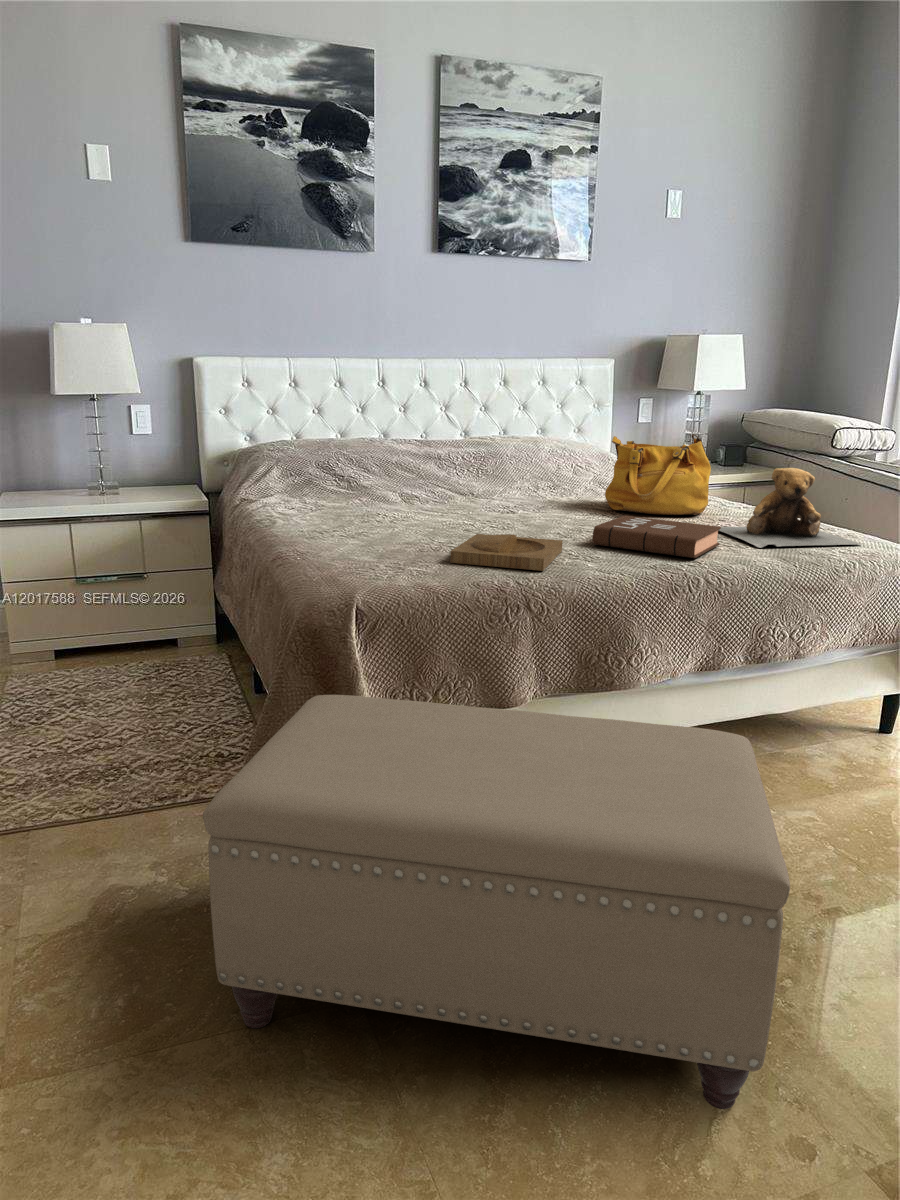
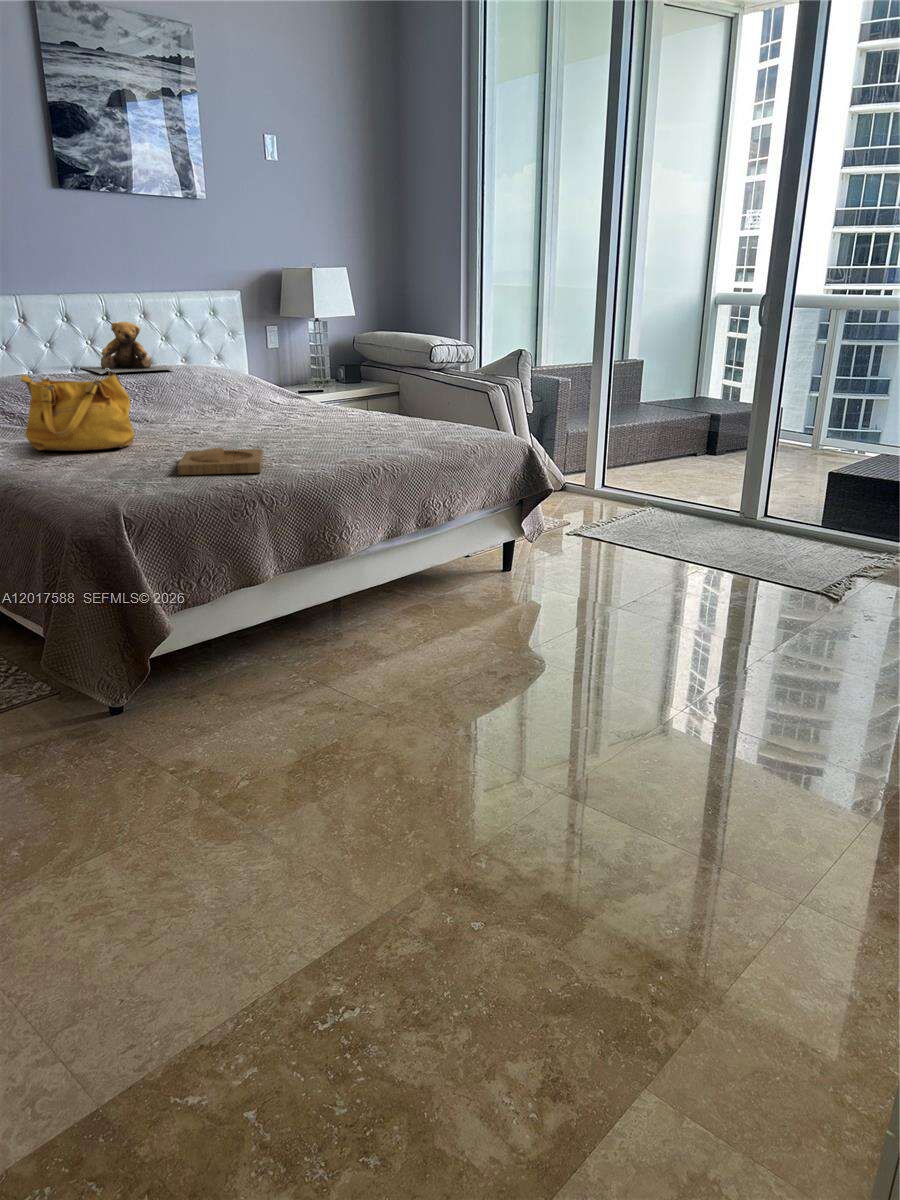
handbag: present [605,434,711,515] -> present [21,368,134,451]
teddy bear: present [719,468,862,548] -> present [82,322,174,374]
book: present [593,516,721,558] -> none [283,426,380,452]
ottoman: present [203,695,790,1109] -> none [89,561,505,838]

